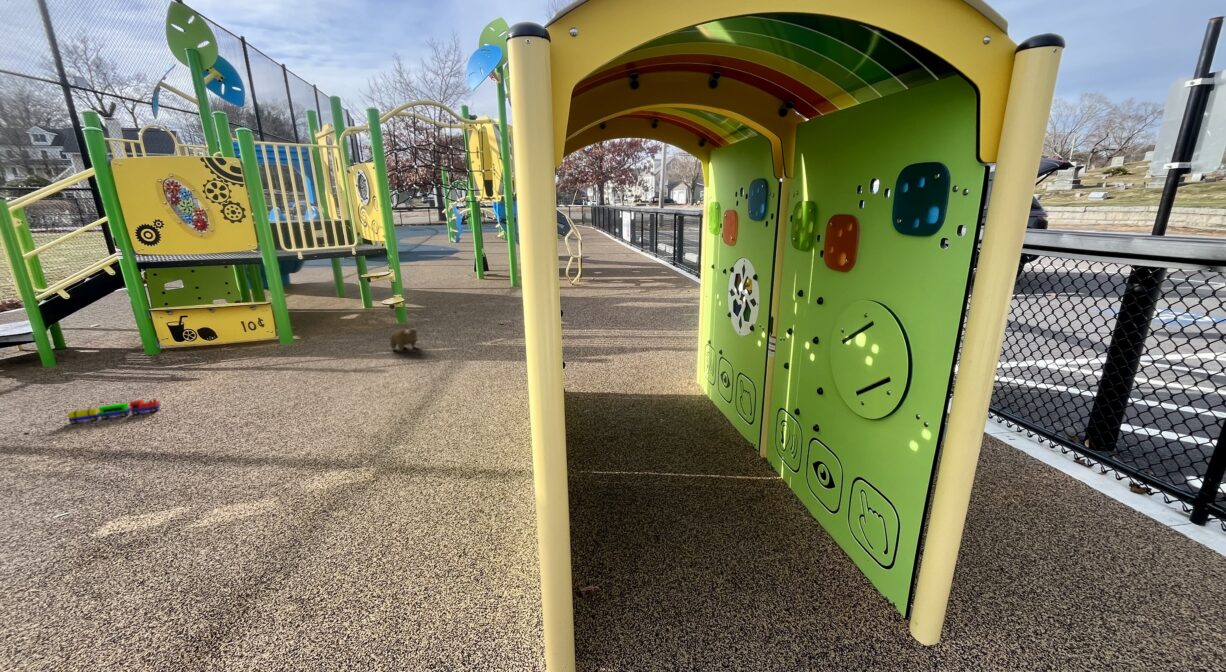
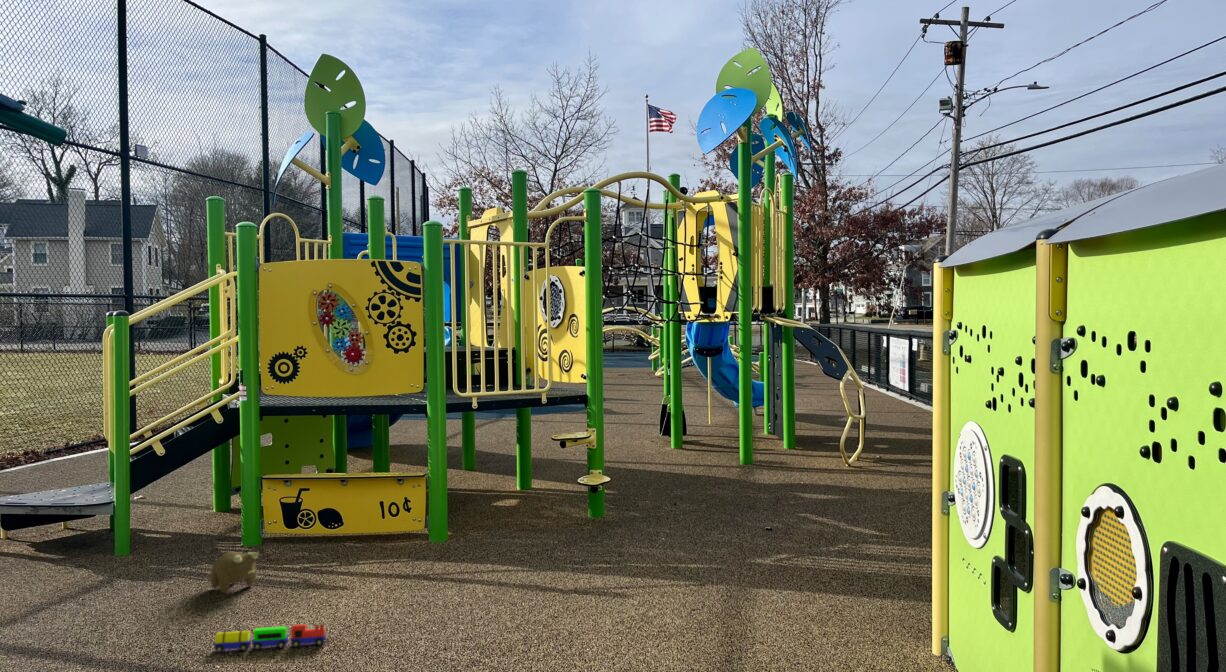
plush toy: present [390,328,418,351] -> present [210,552,259,593]

